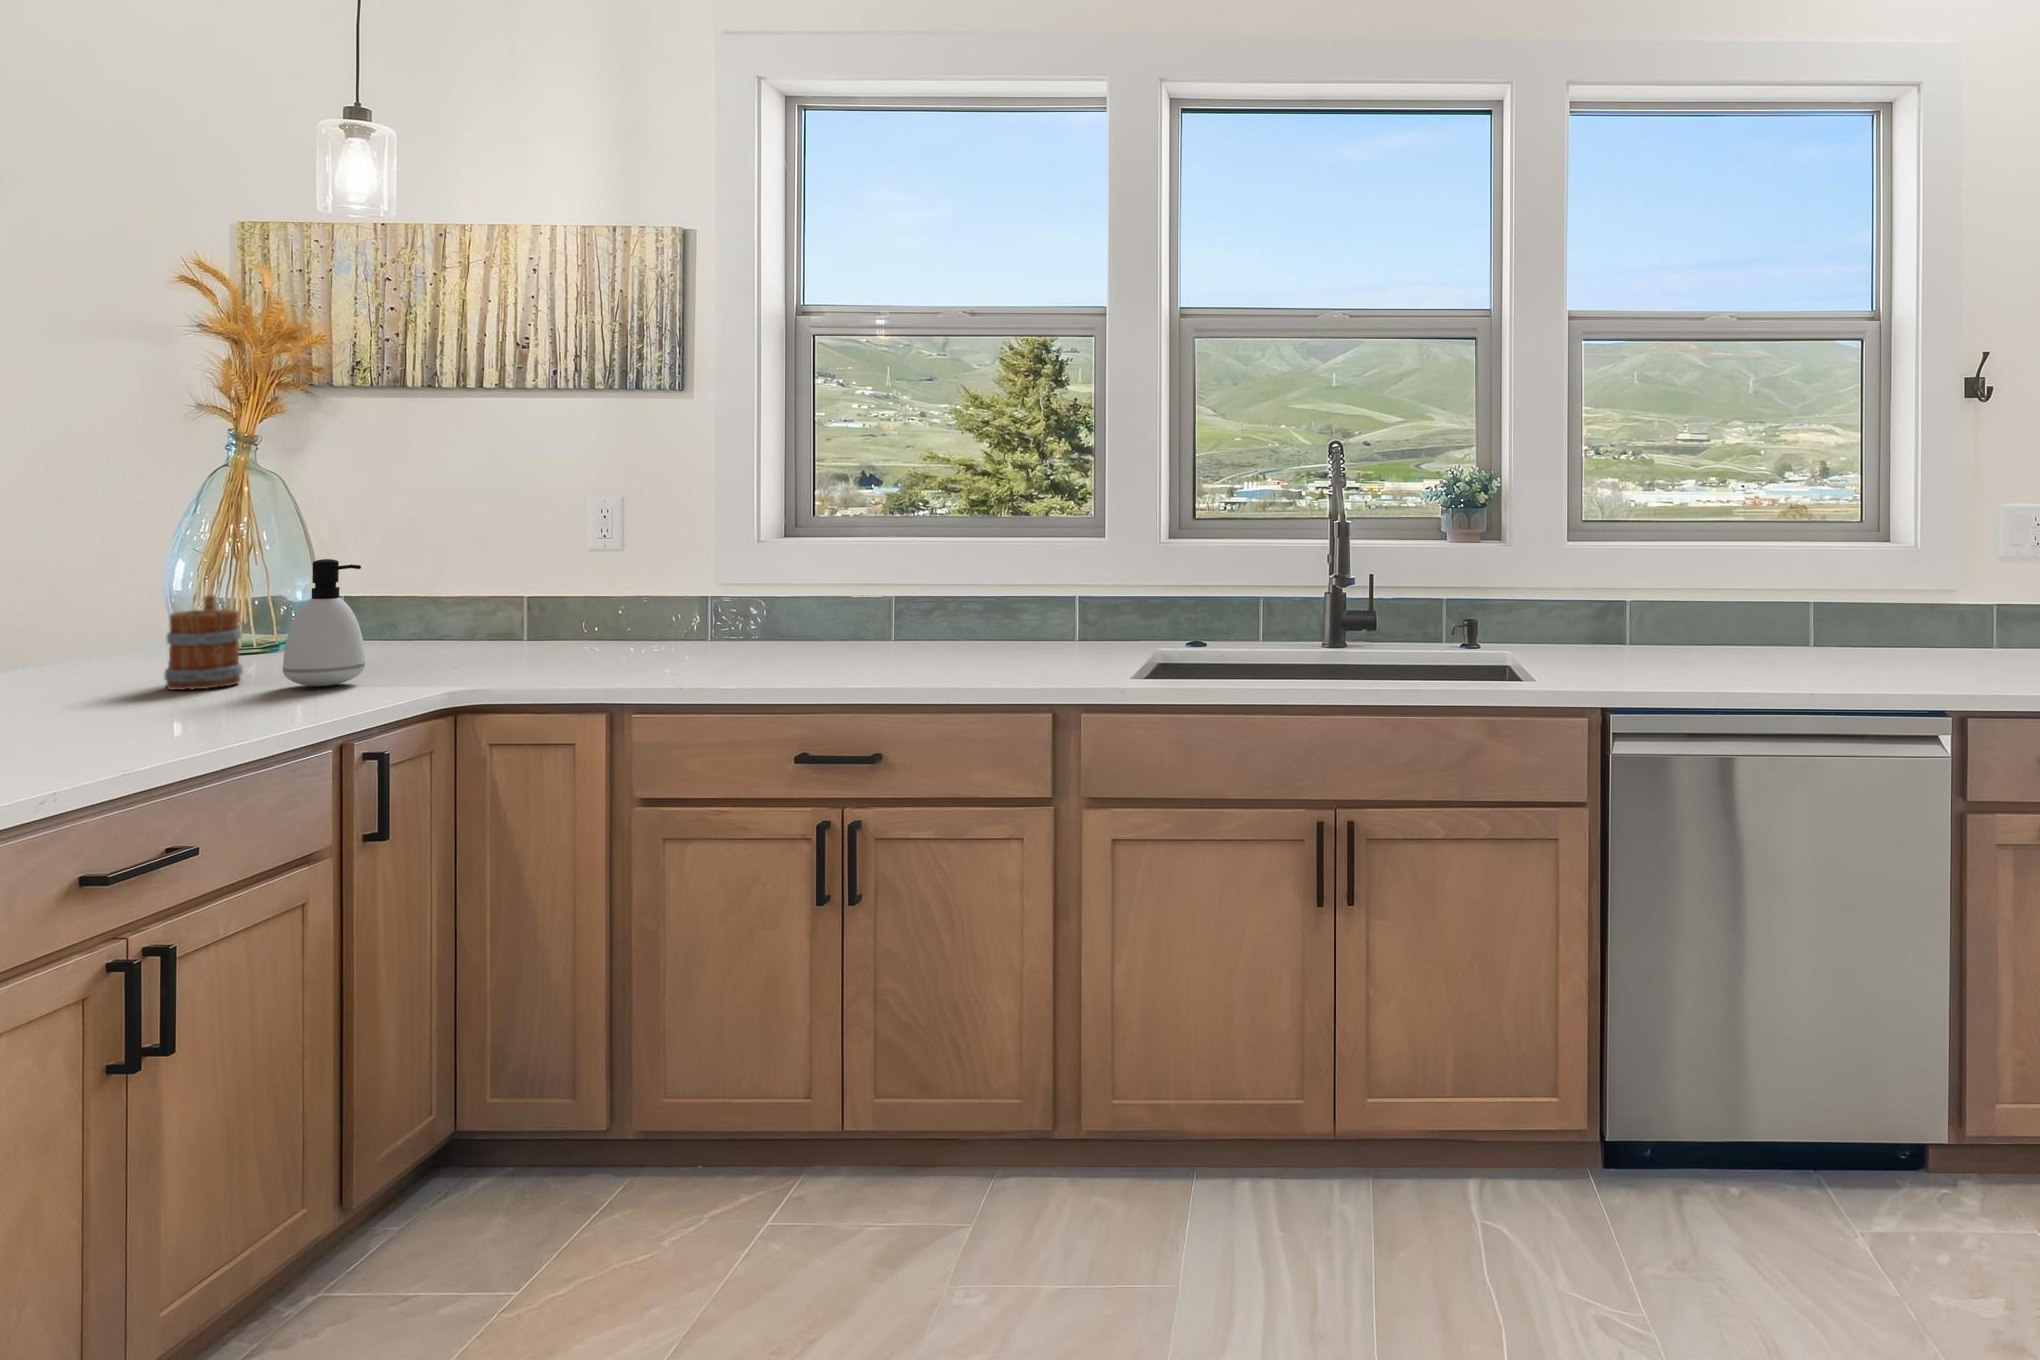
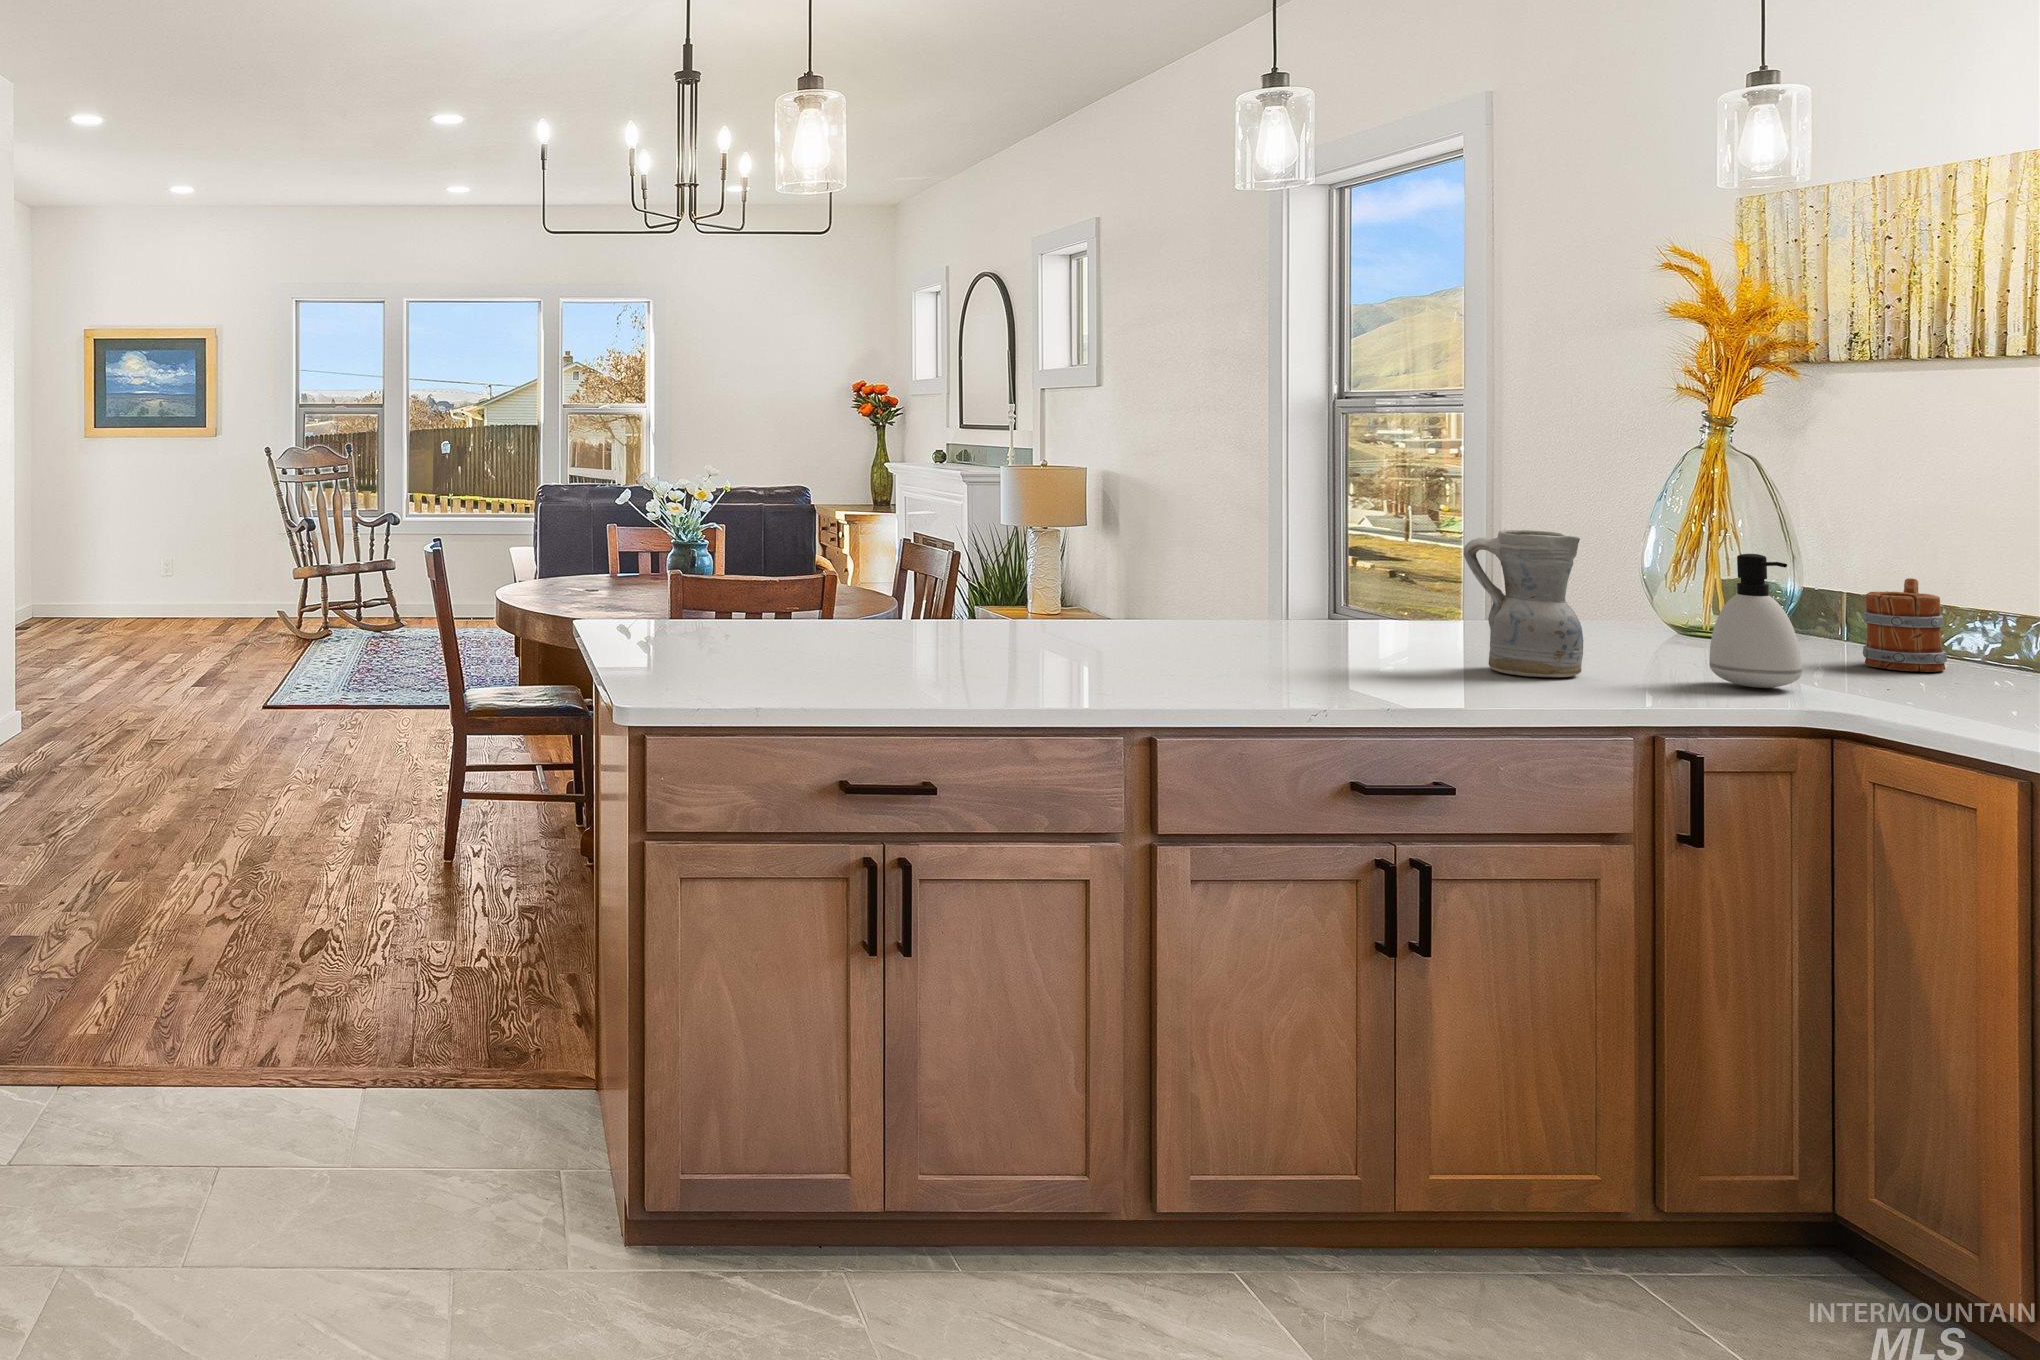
ceramic pitcher: none [20,551,165,715] -> present [1464,530,1583,677]
mug: present [164,595,242,690] -> present [1863,578,1947,672]

